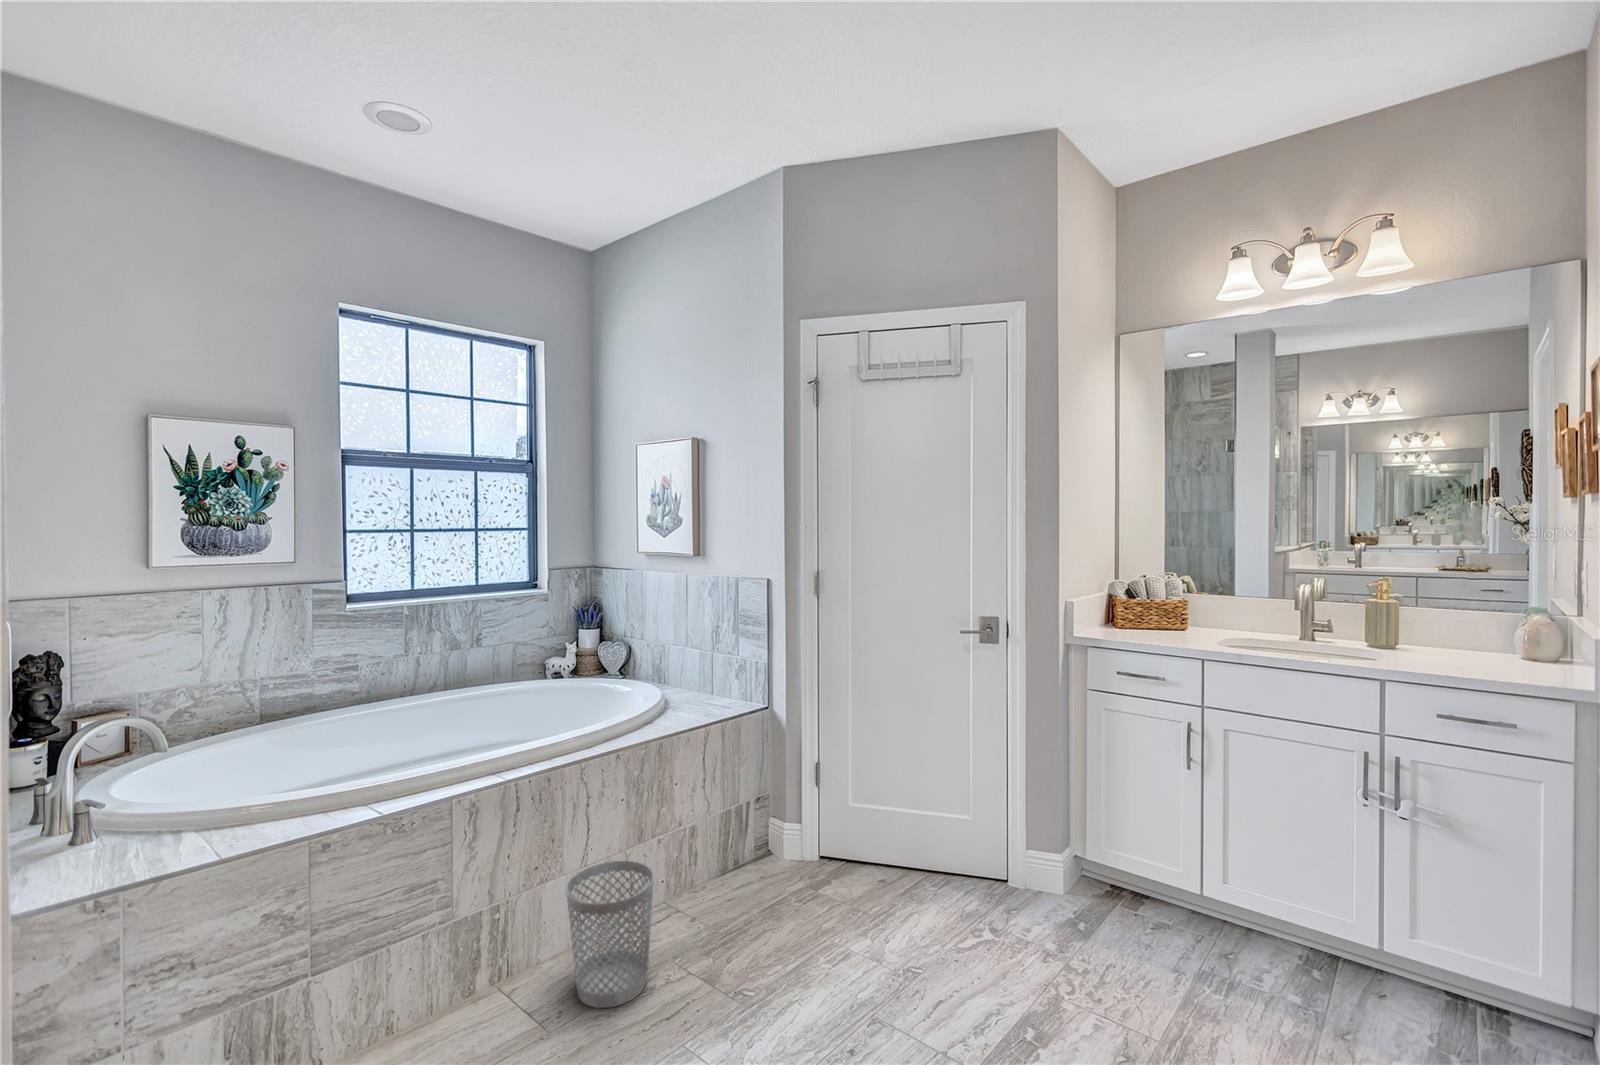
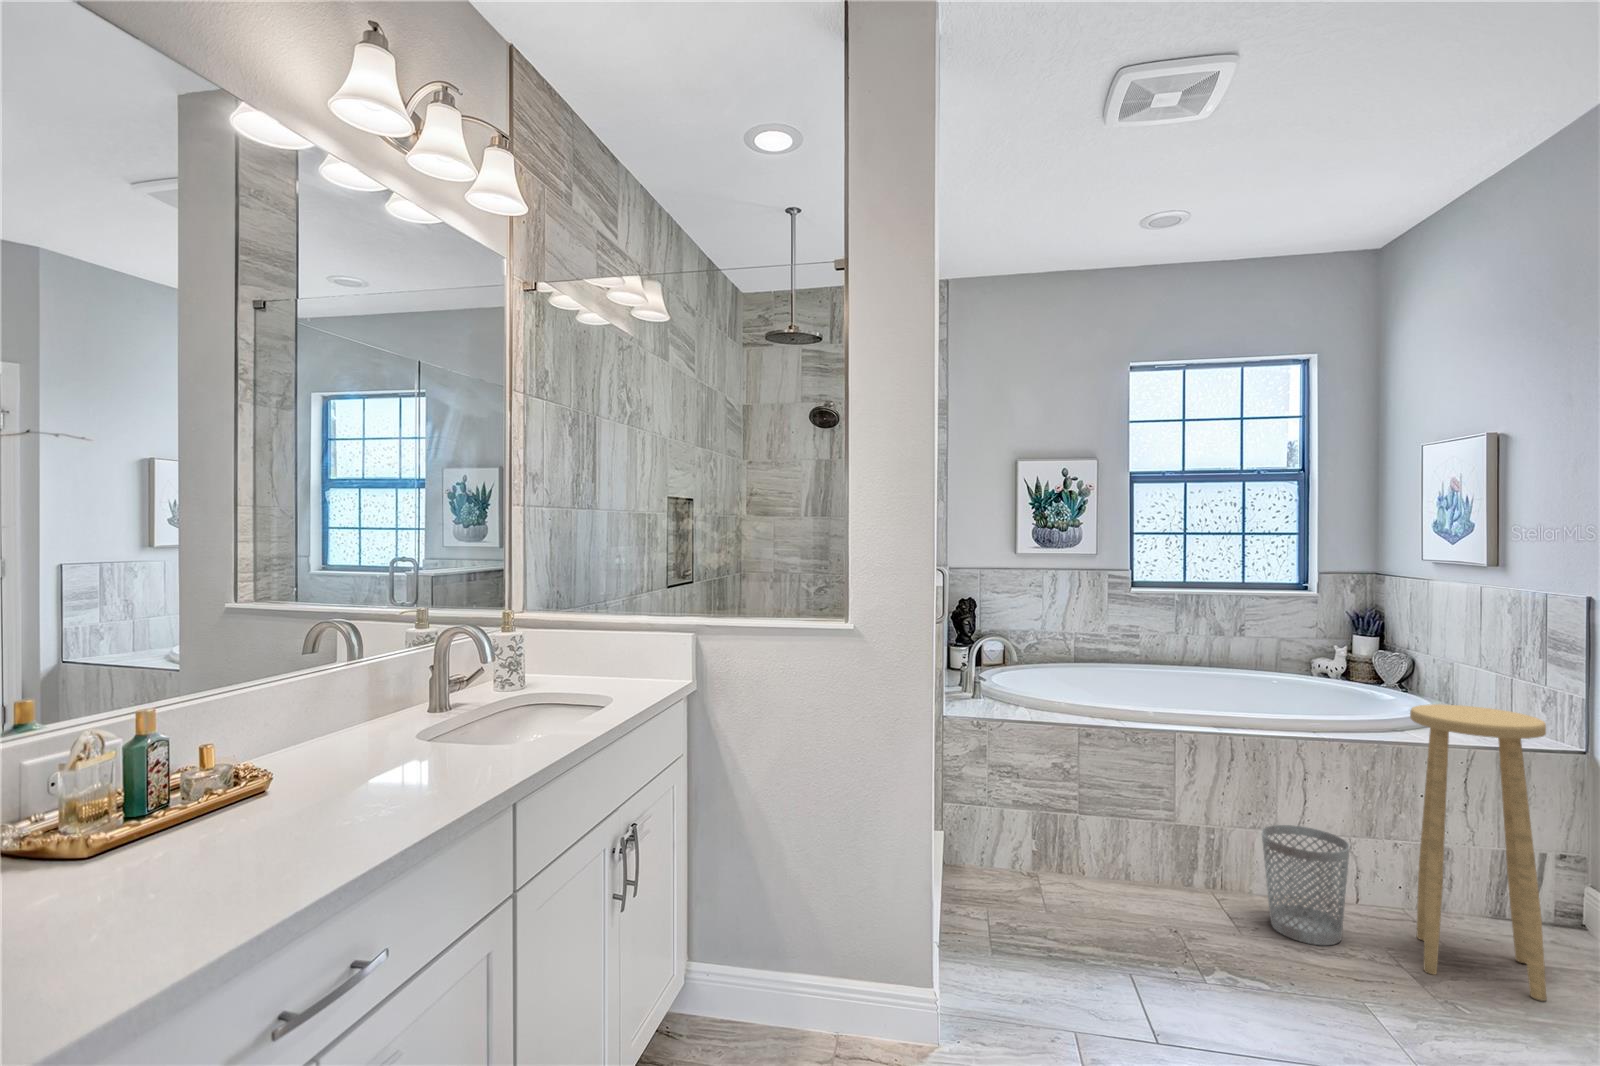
stool: none [696,691,802,973] -> present [1410,704,1547,1001]

